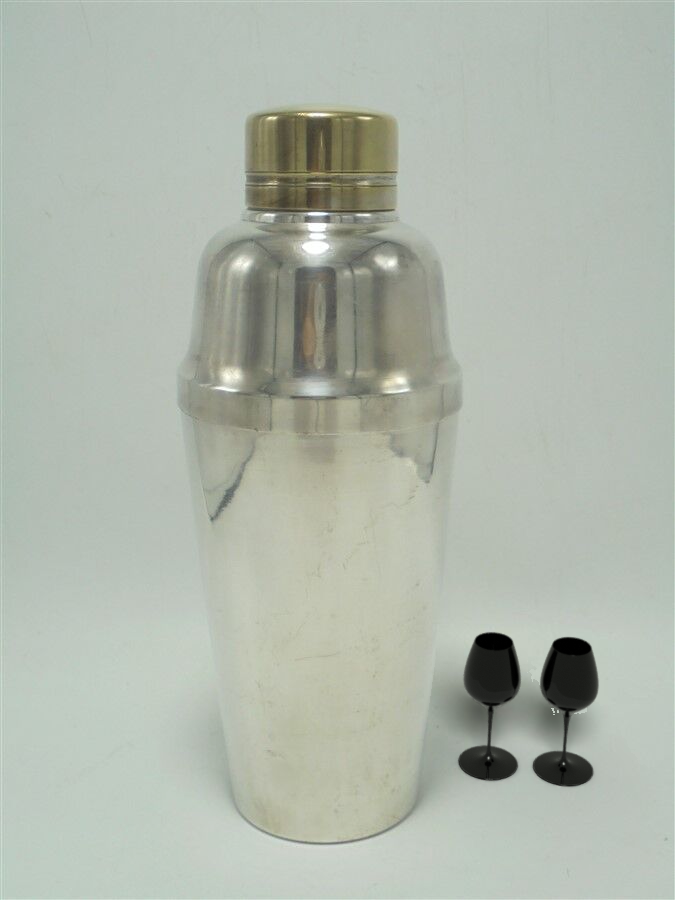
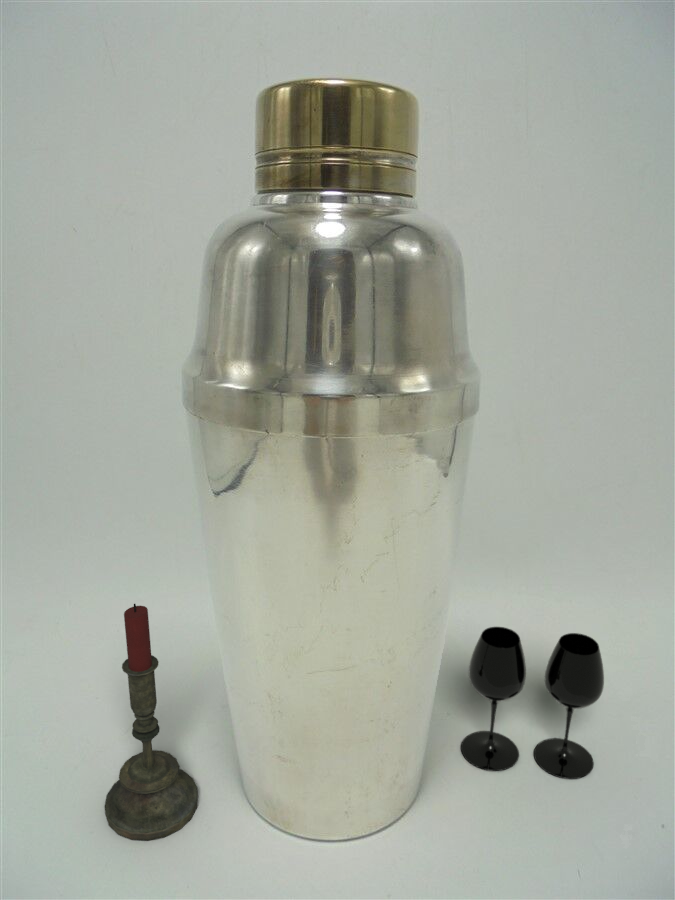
candle: none [100,603,192,842] -> present [105,604,198,841]

